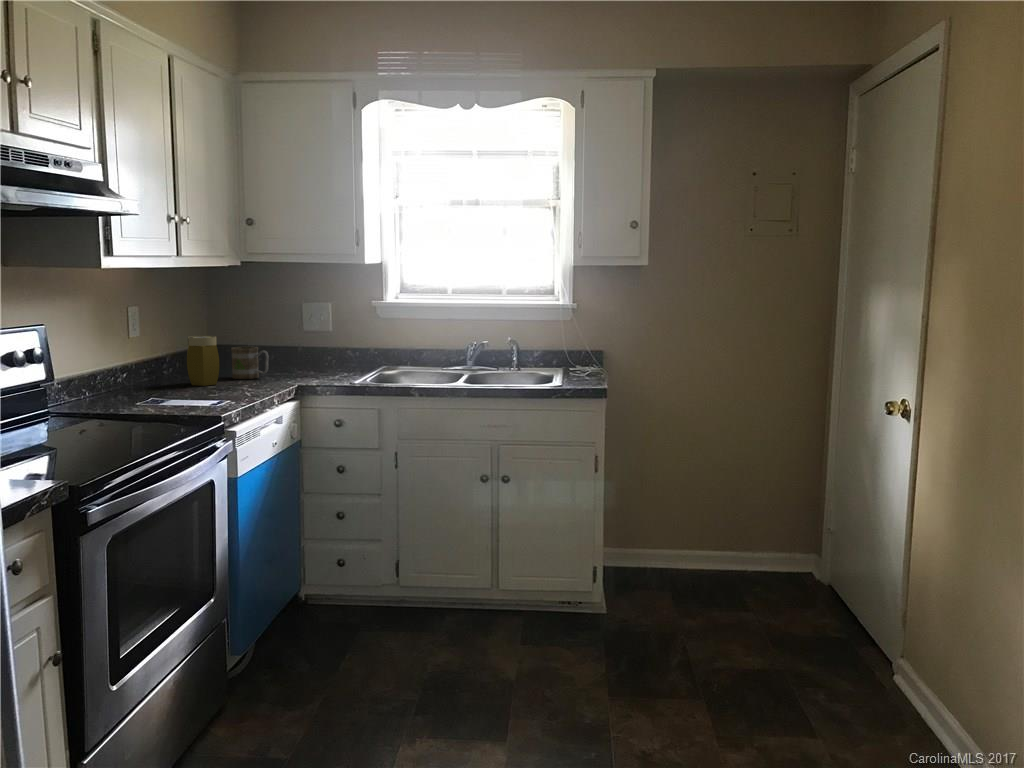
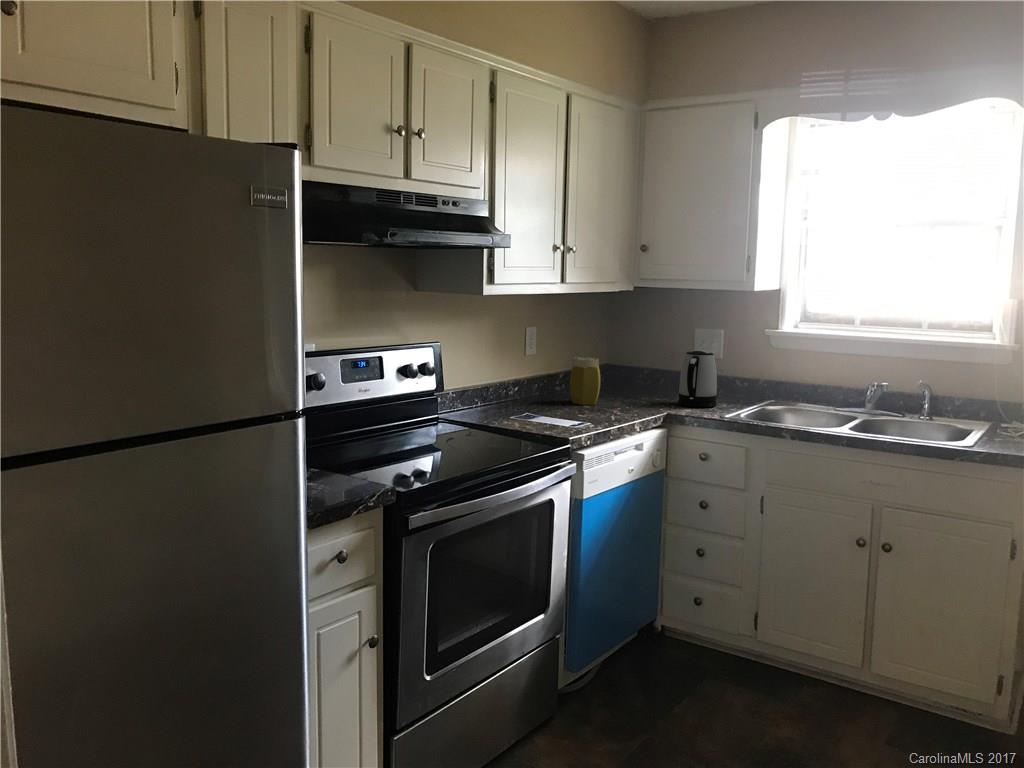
kettle: none [300,323,338,378] -> present [678,350,717,408]
mug: present [231,347,269,379] -> none [614,369,649,402]

